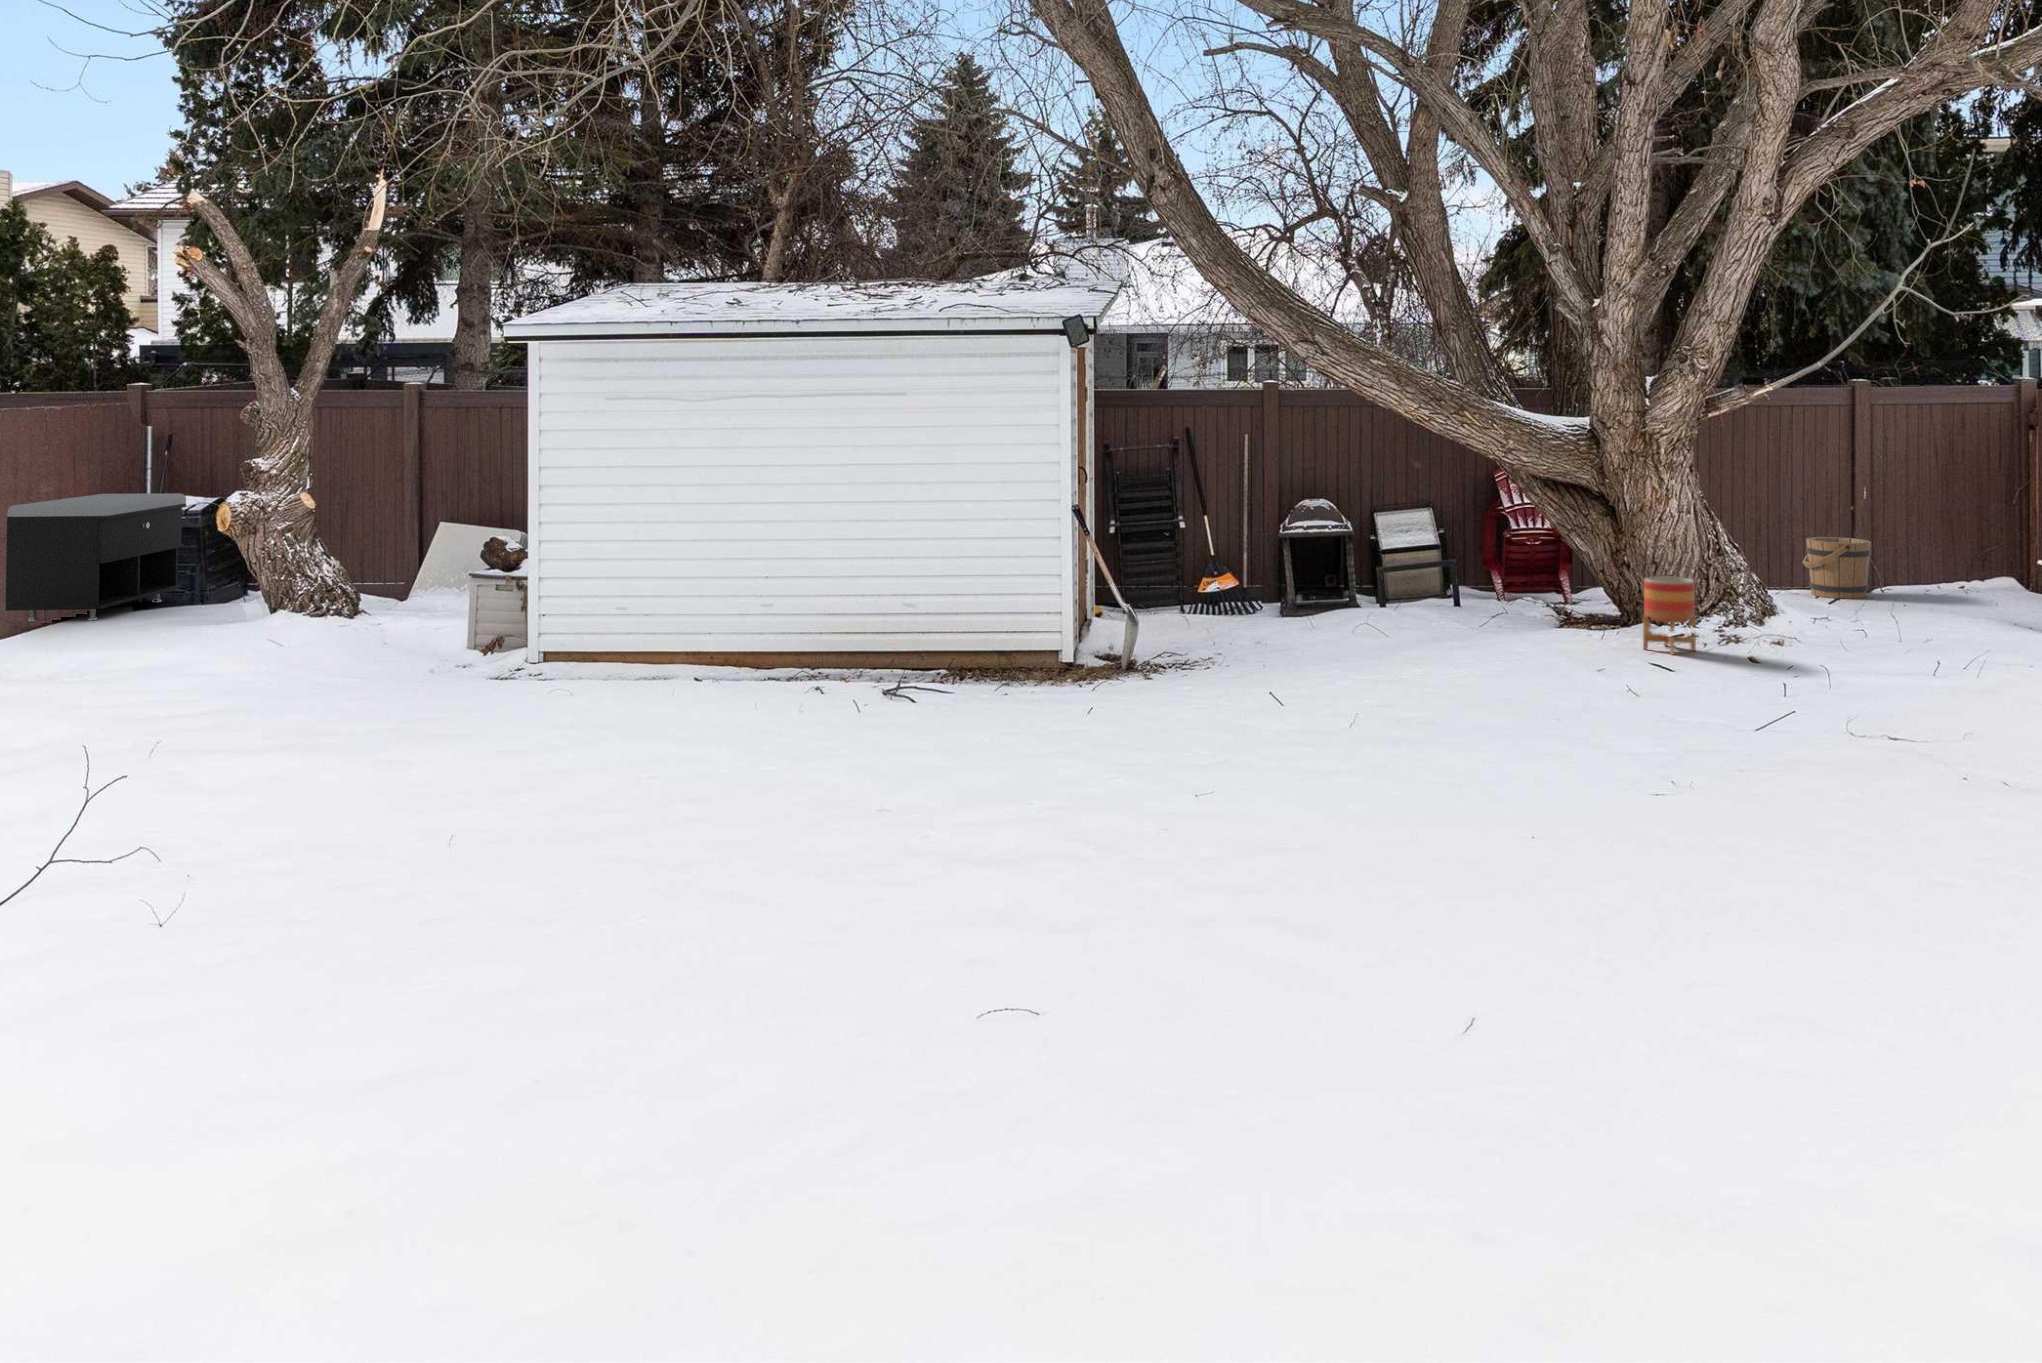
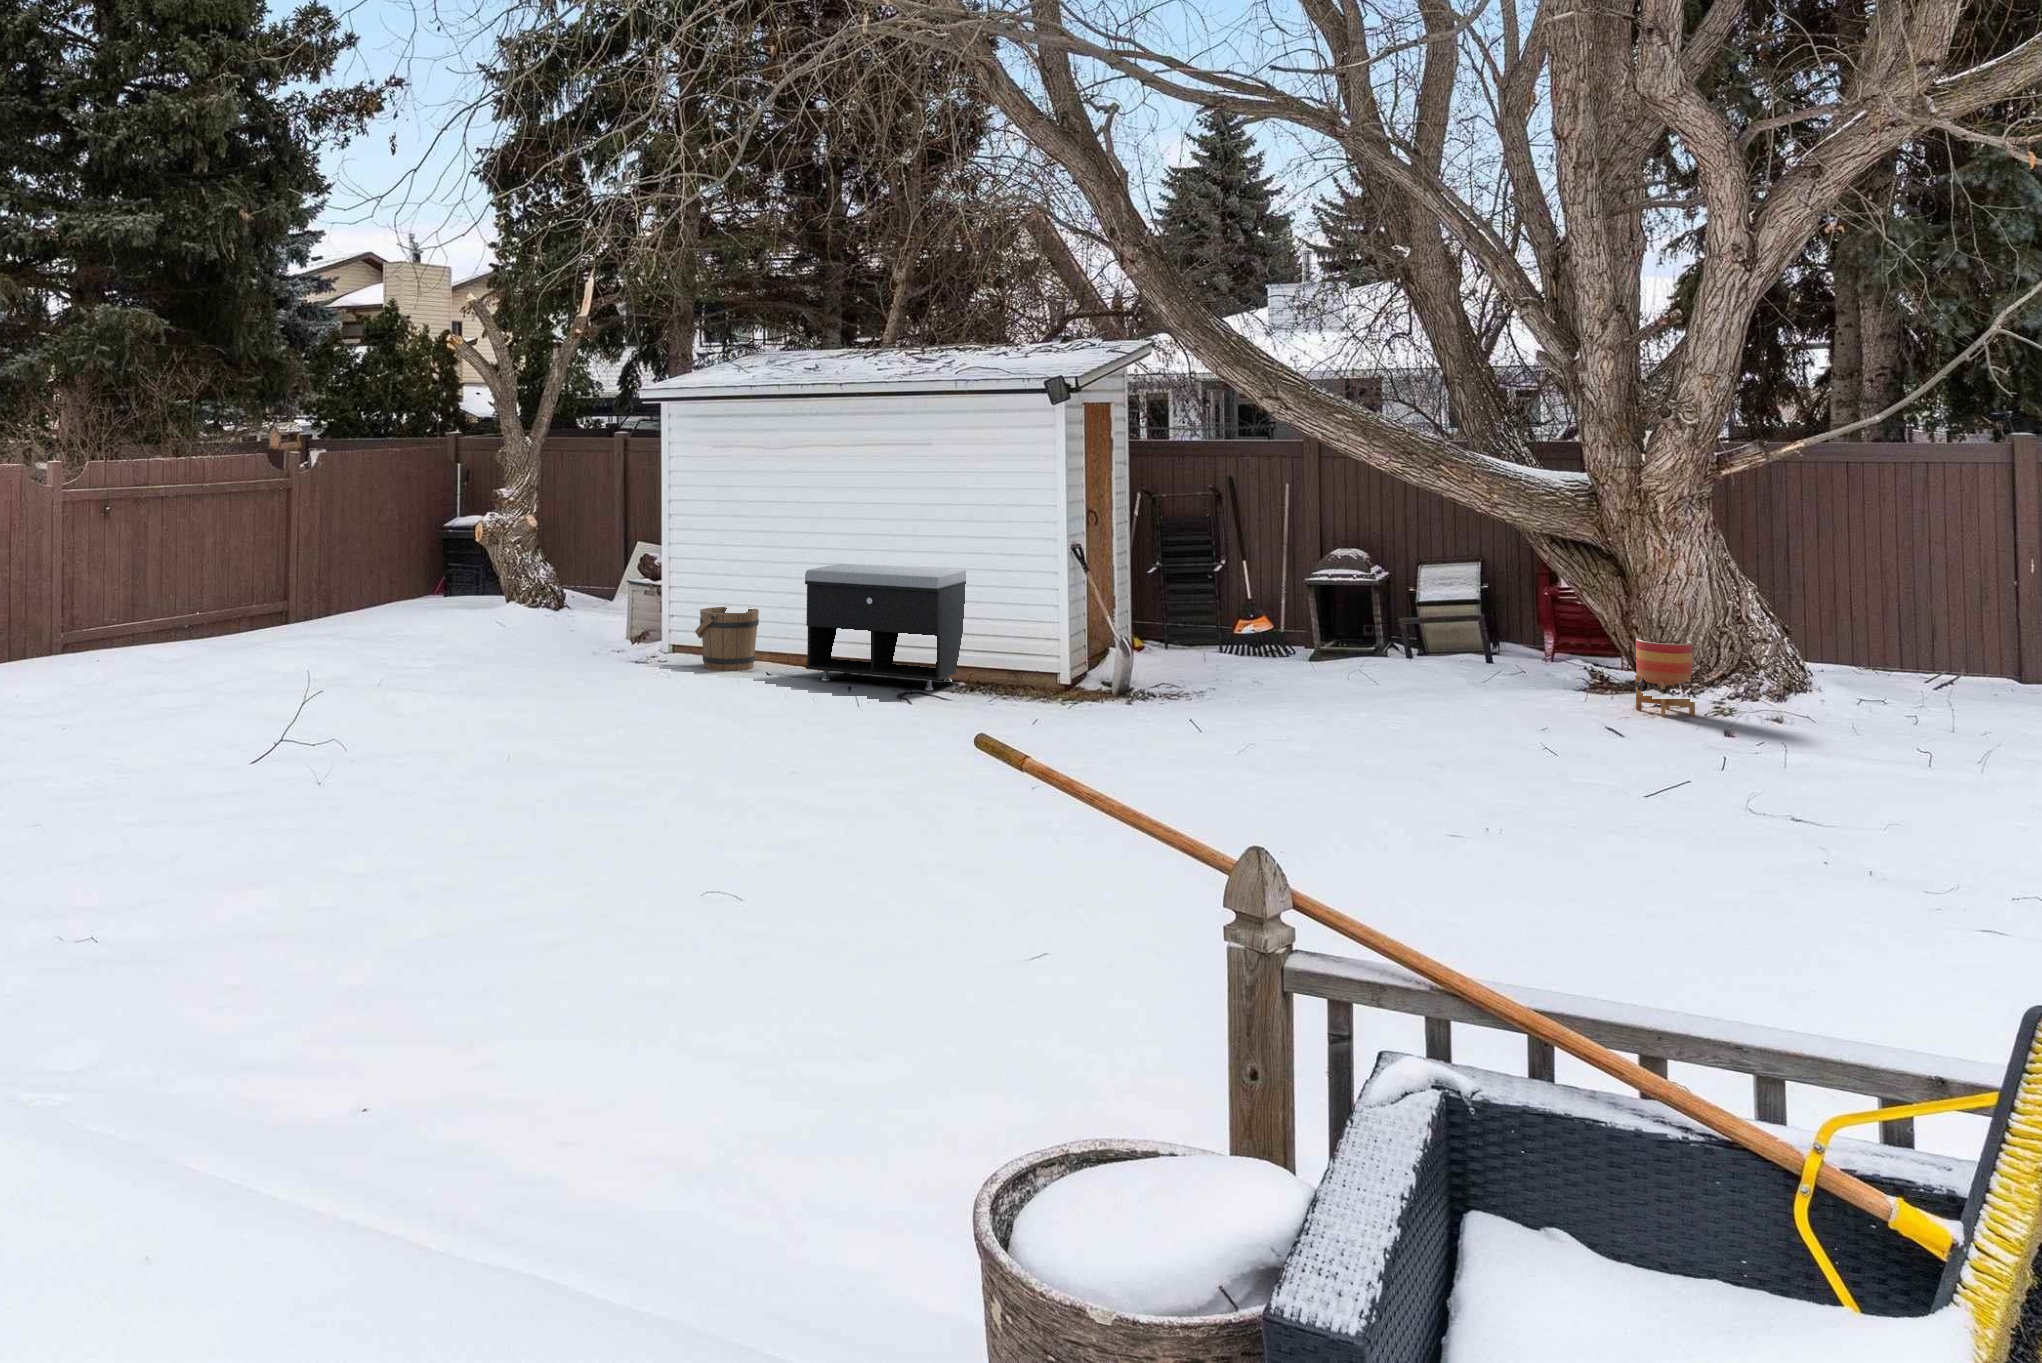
storage bench: present [6,493,186,621] -> present [805,564,966,690]
bucket: present [1802,537,1871,599] -> present [695,607,759,671]

